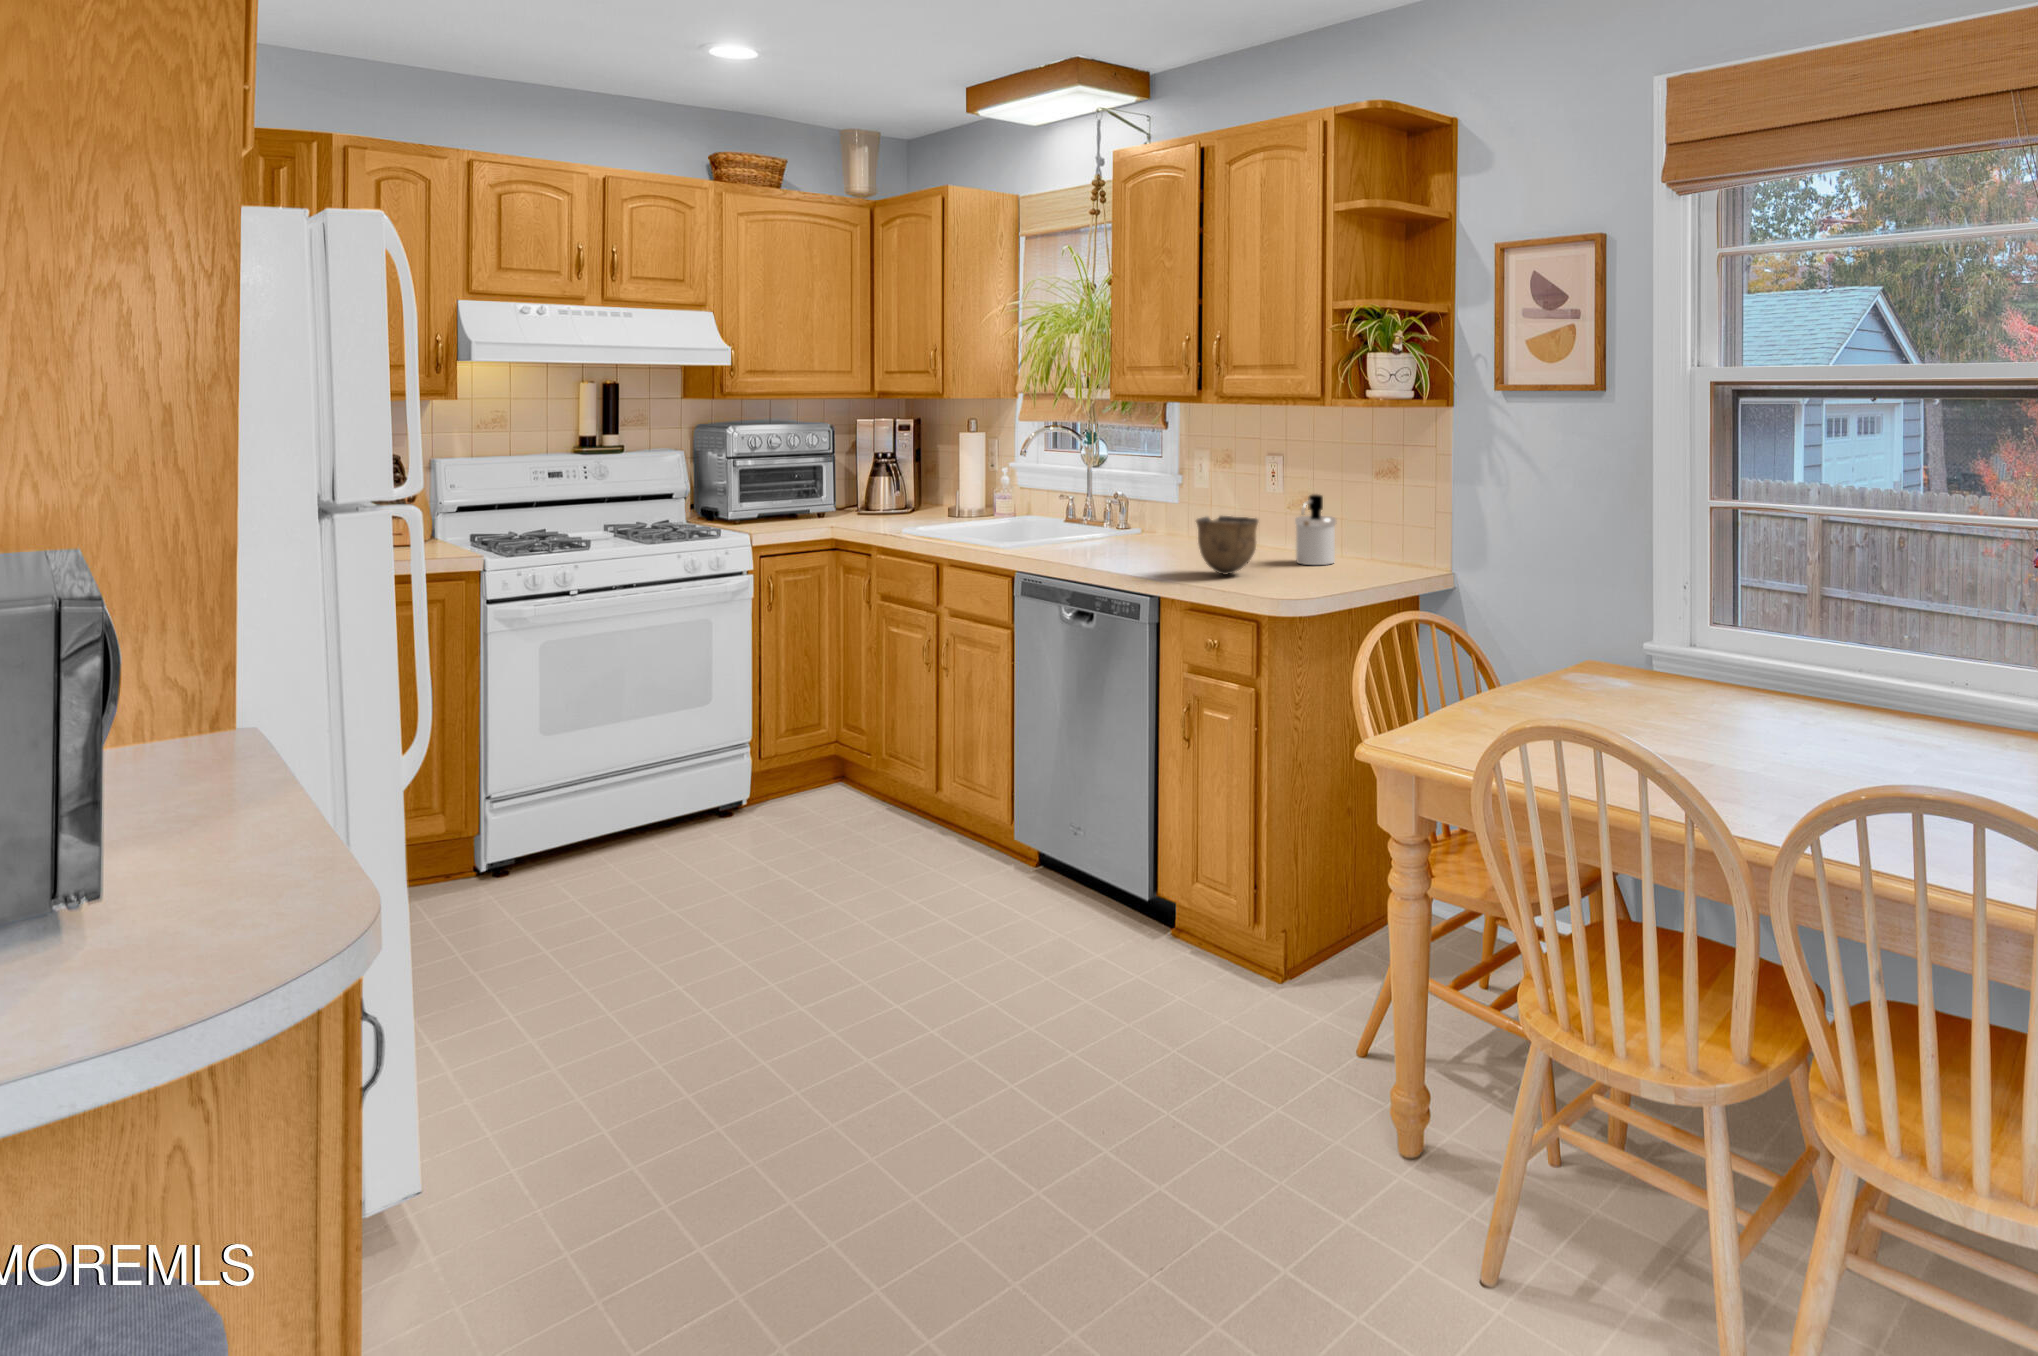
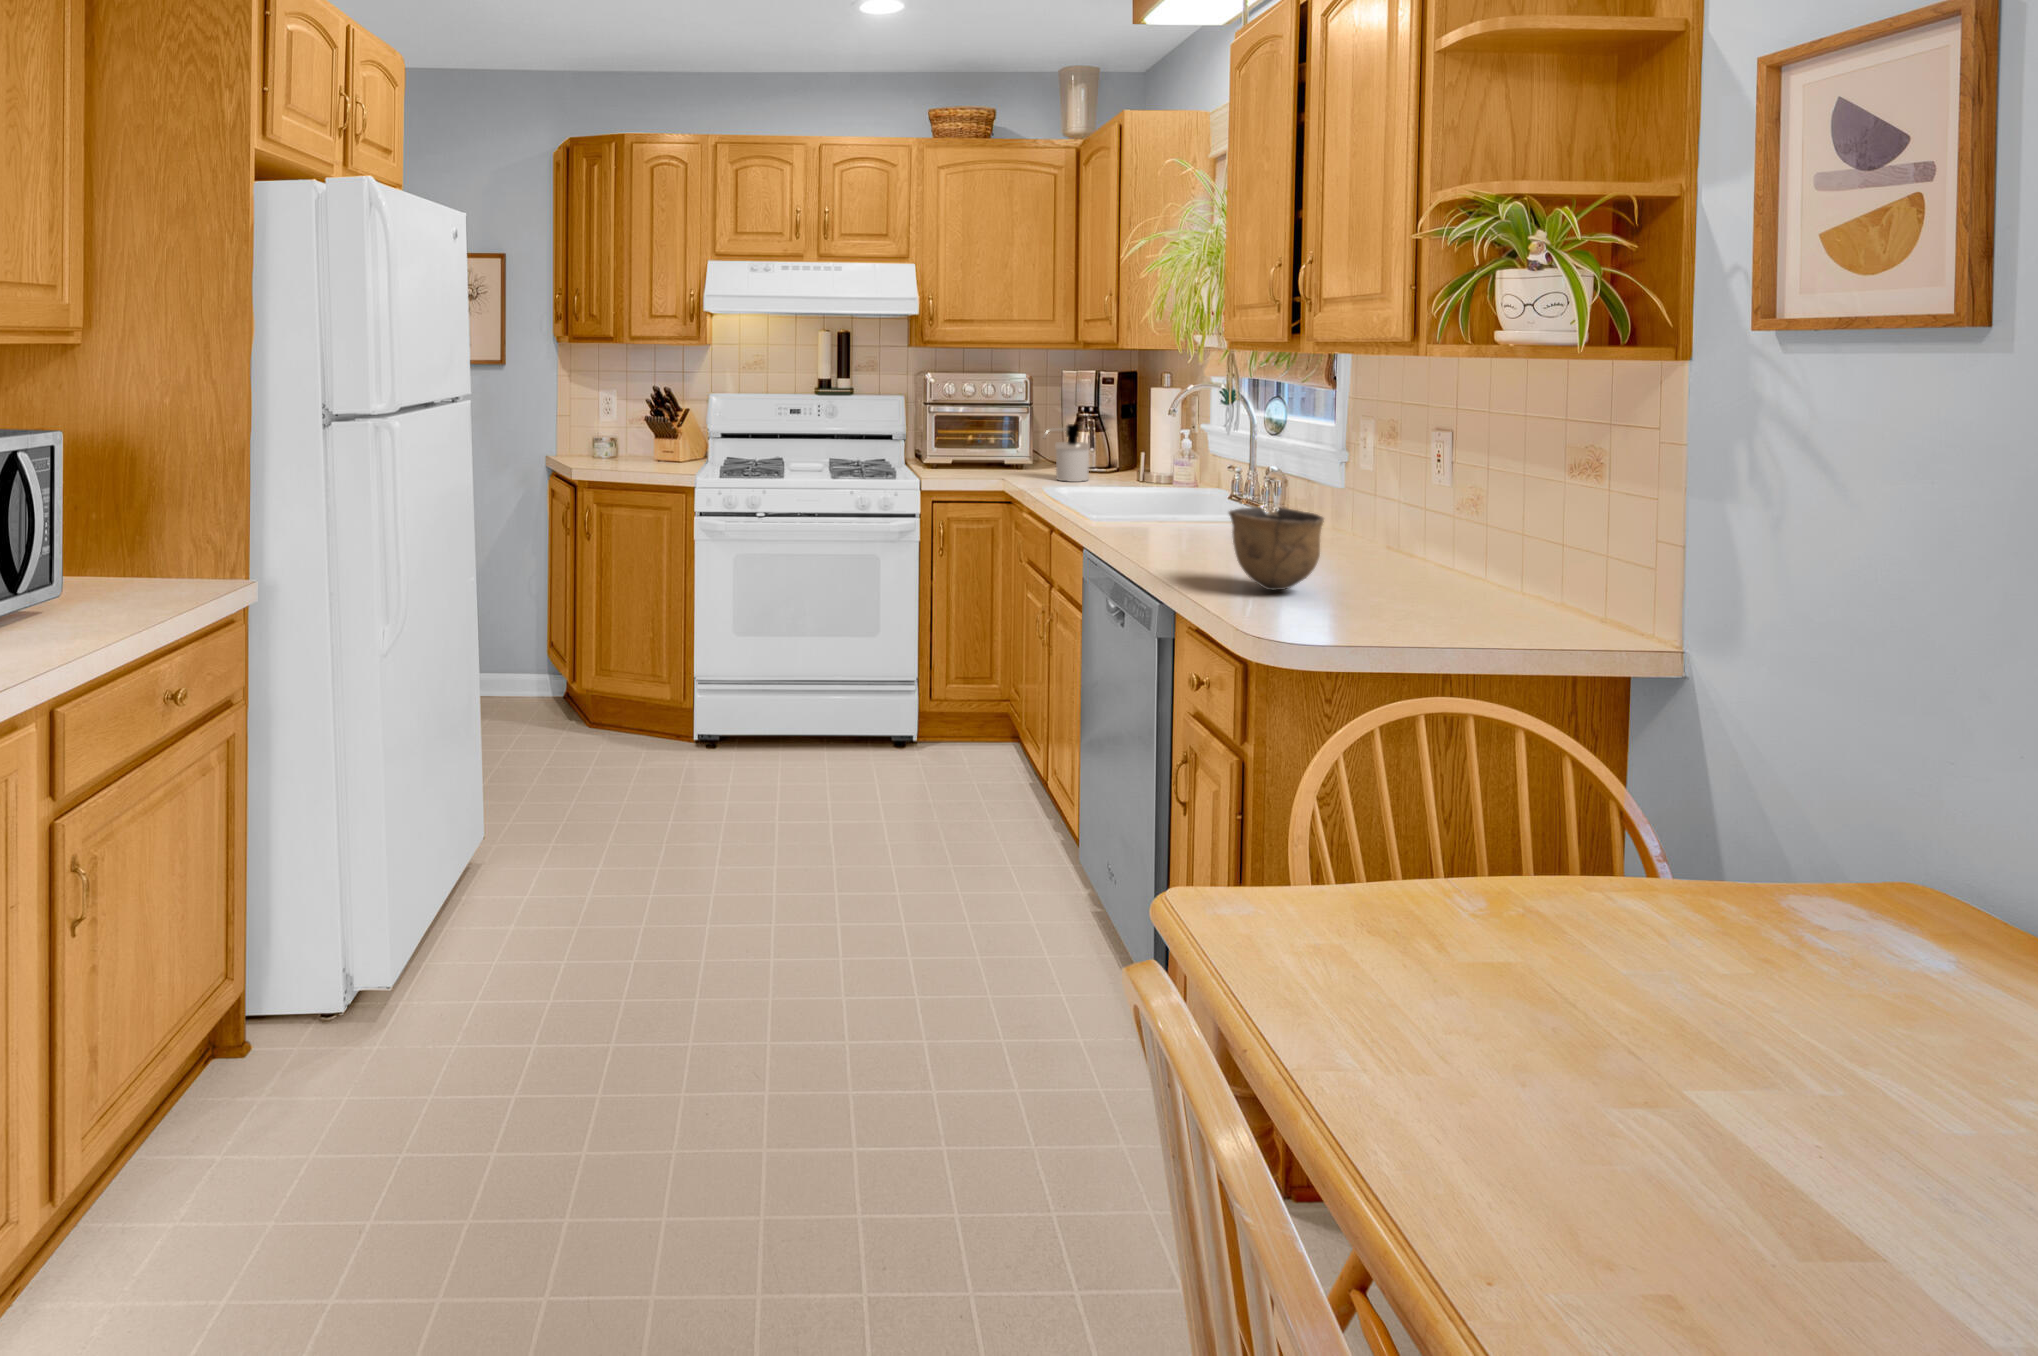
soap dispenser: present [1295,494,1336,565] -> present [1043,424,1090,482]

